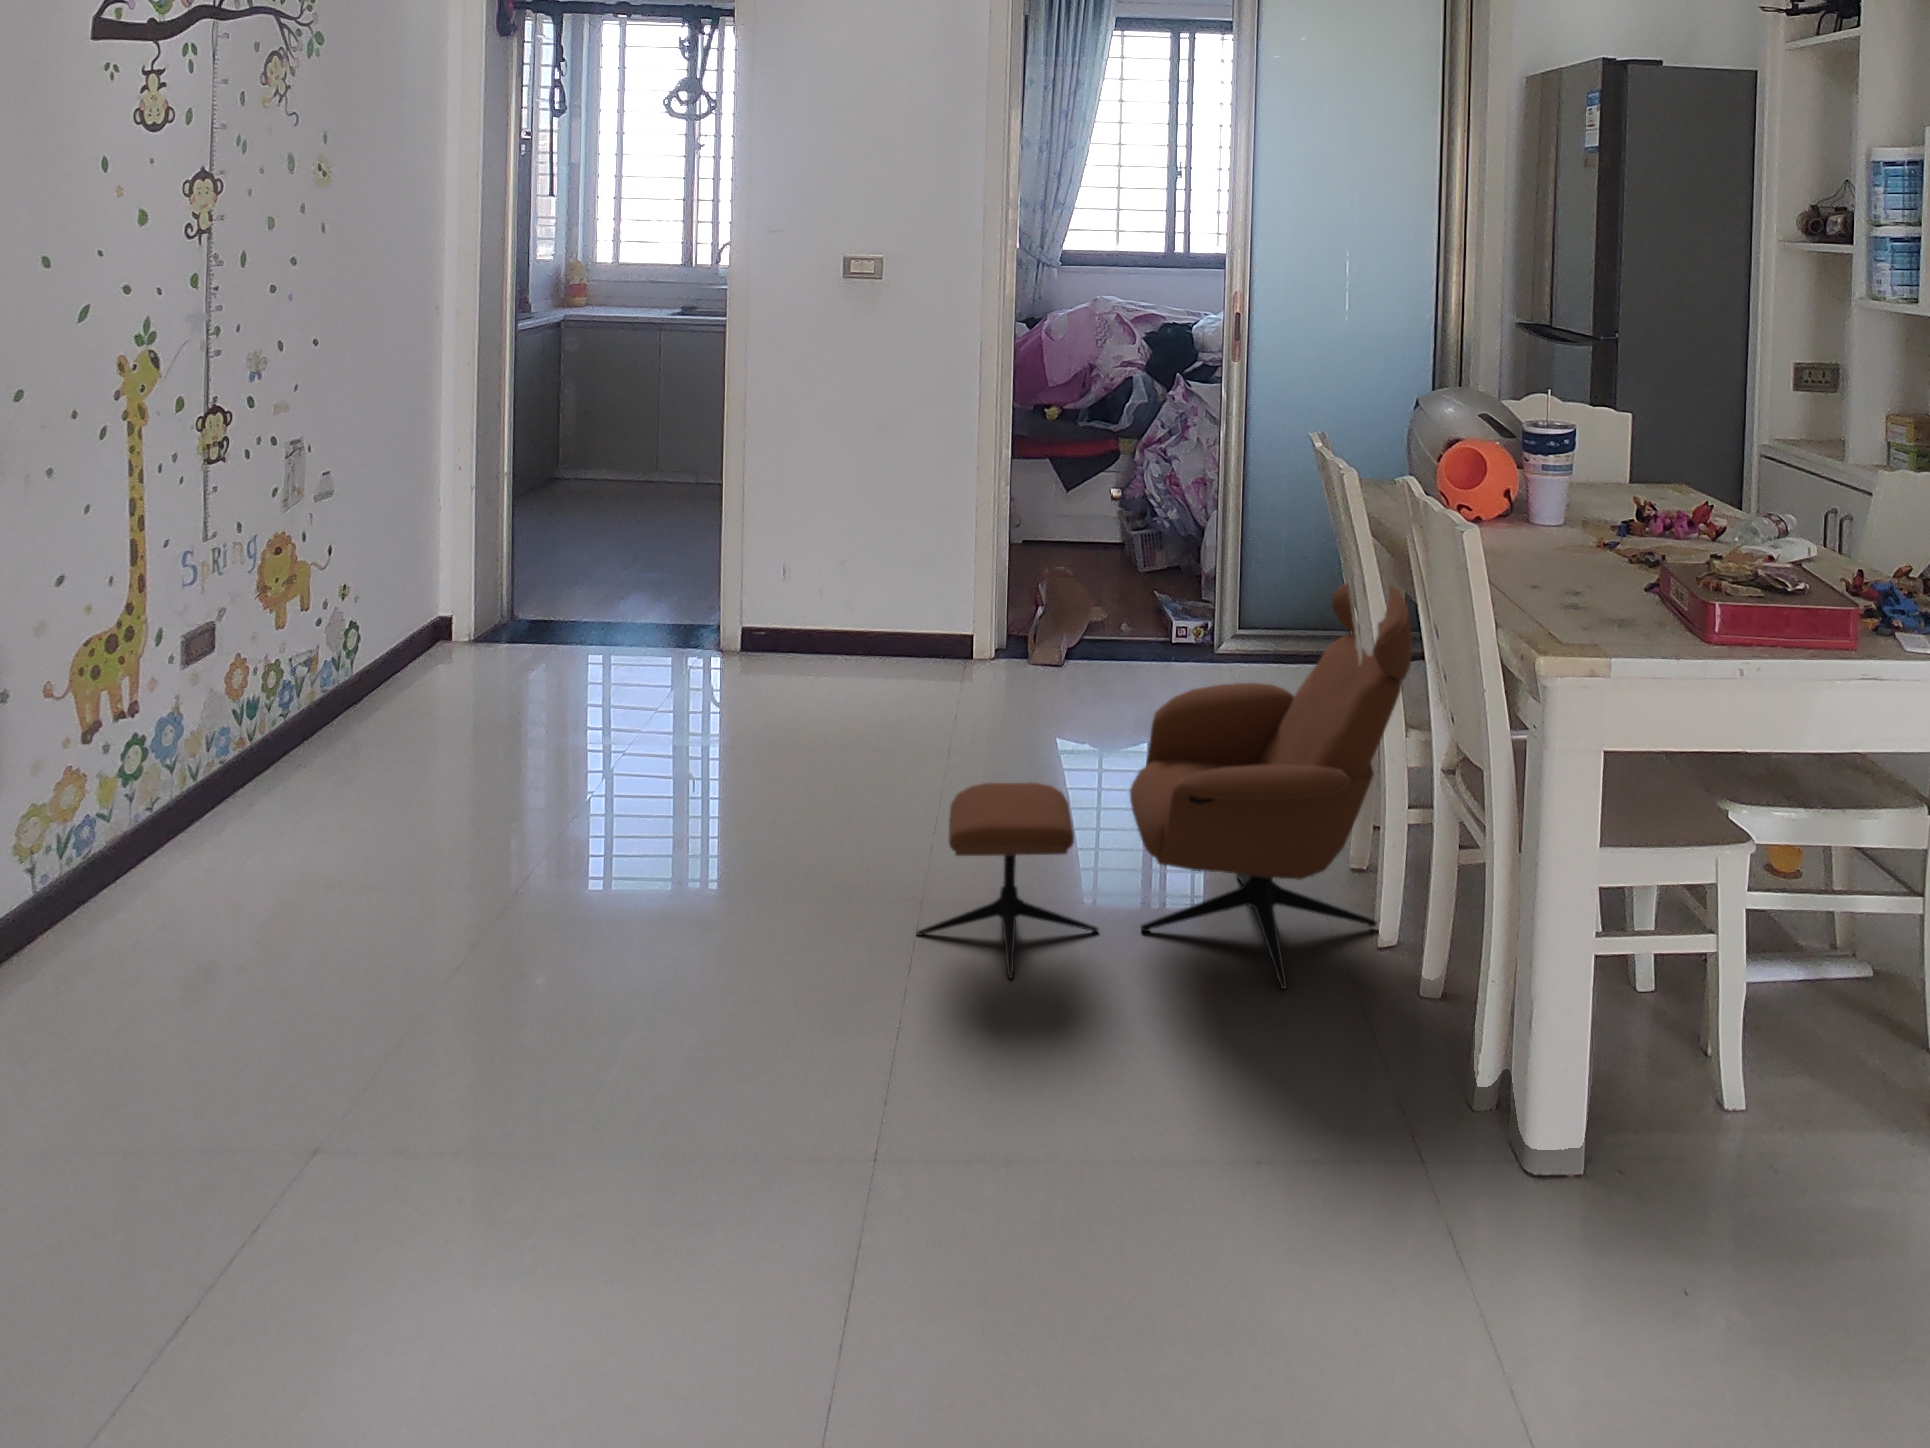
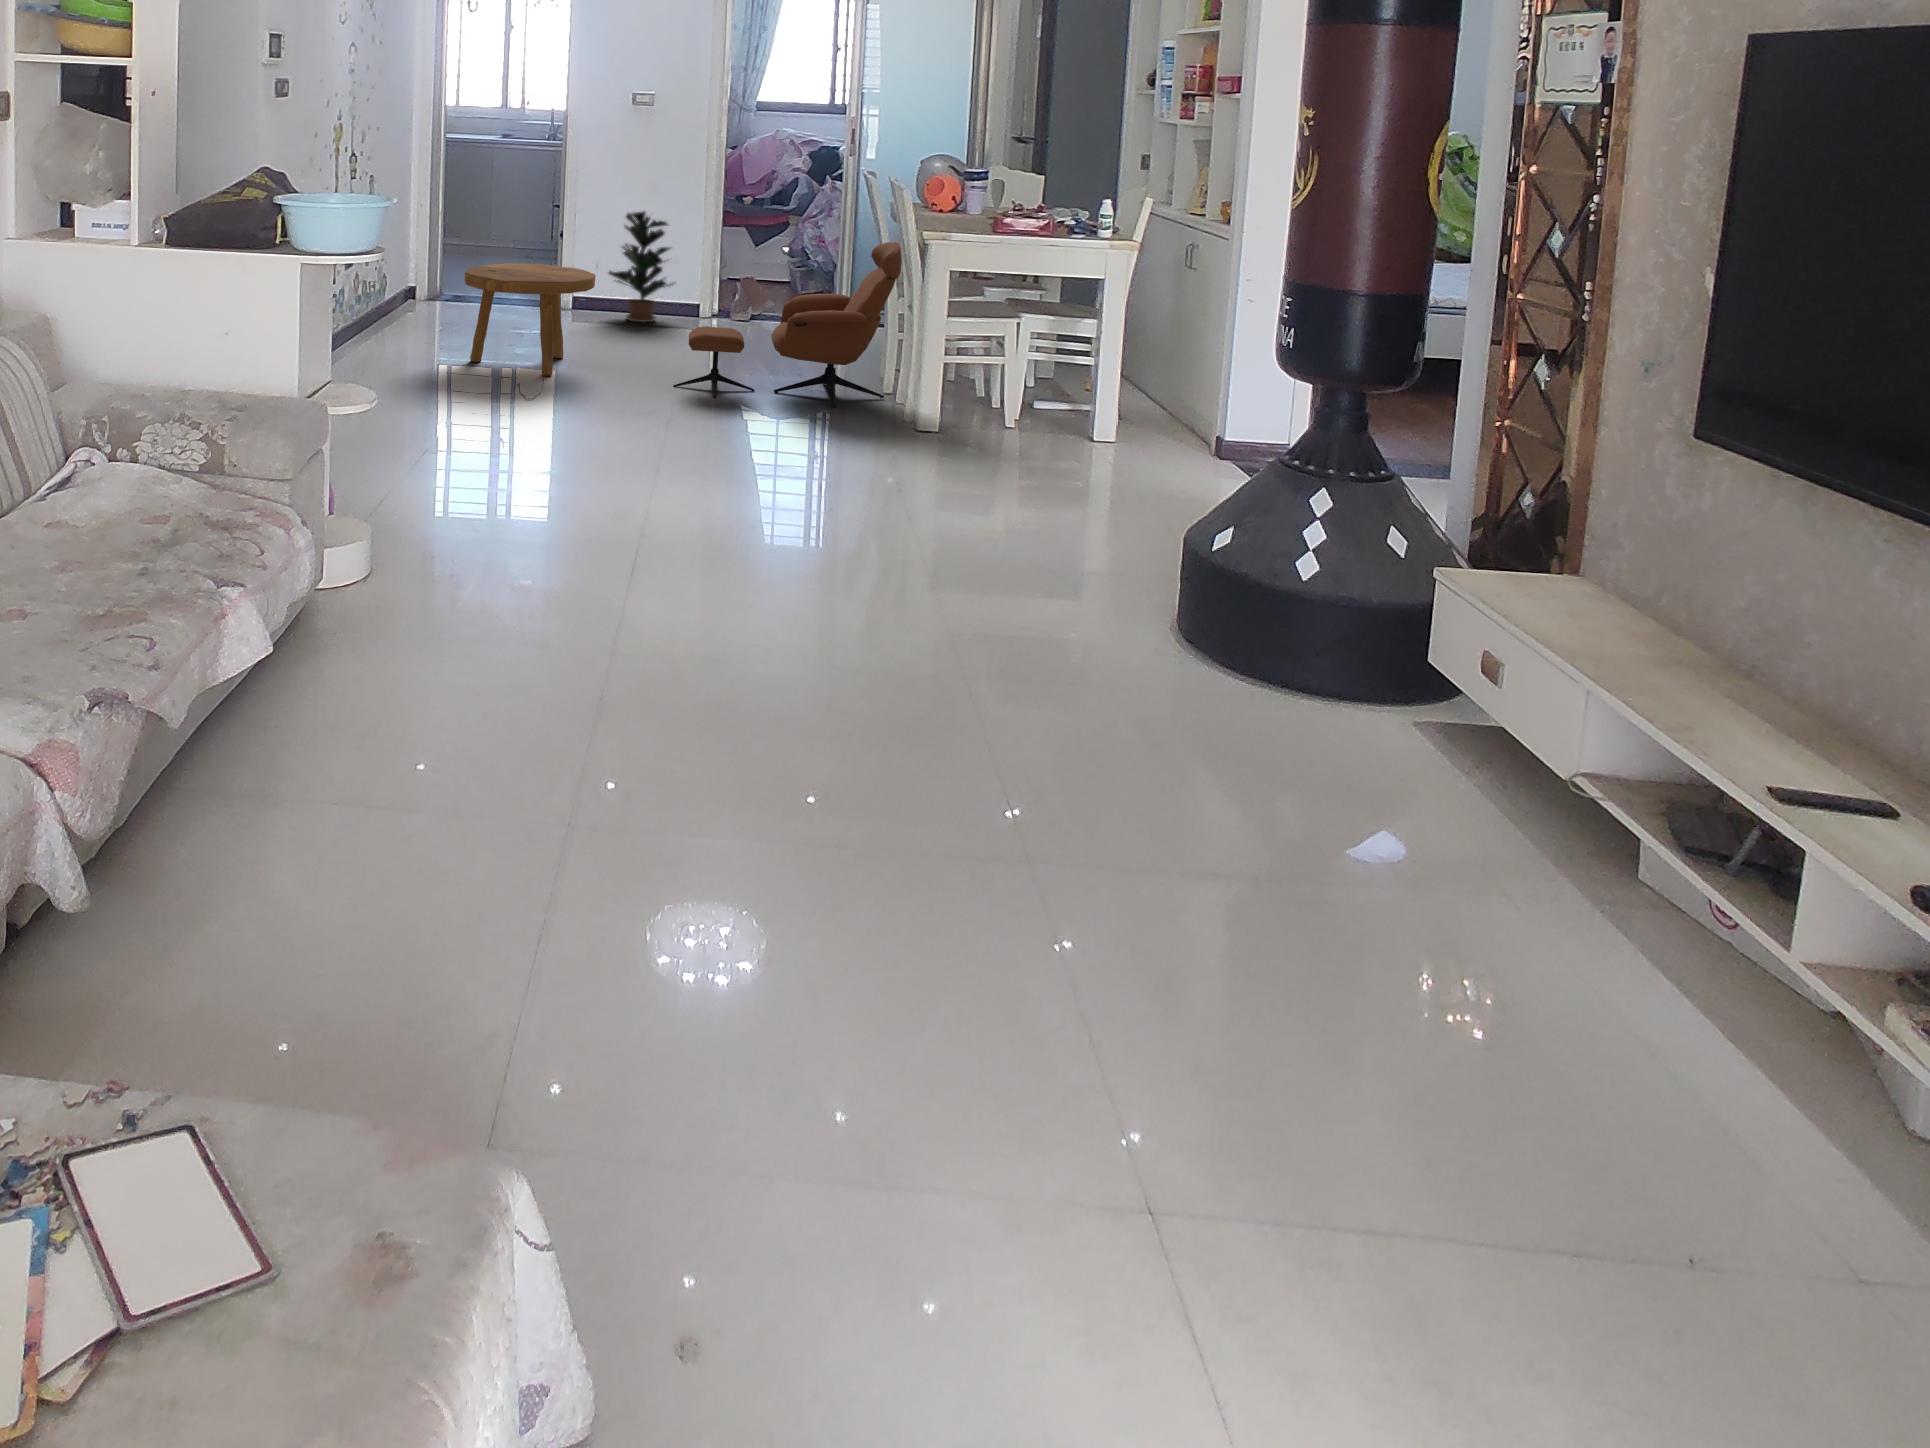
potted plant: none [801,467,930,677] -> present [609,211,676,322]
footstool: none [442,630,747,926] -> present [465,263,596,376]

